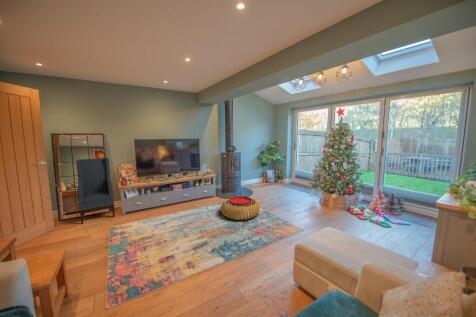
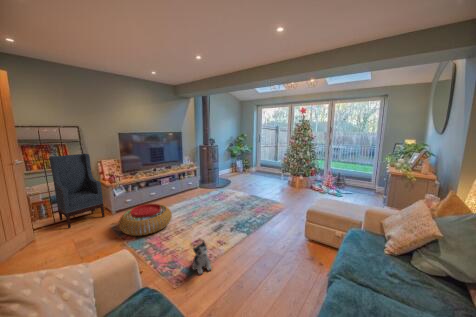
pouf: present [221,196,260,220] -> present [119,204,172,236]
plush toy: none [135,261,160,301] -> present [192,241,212,274]

